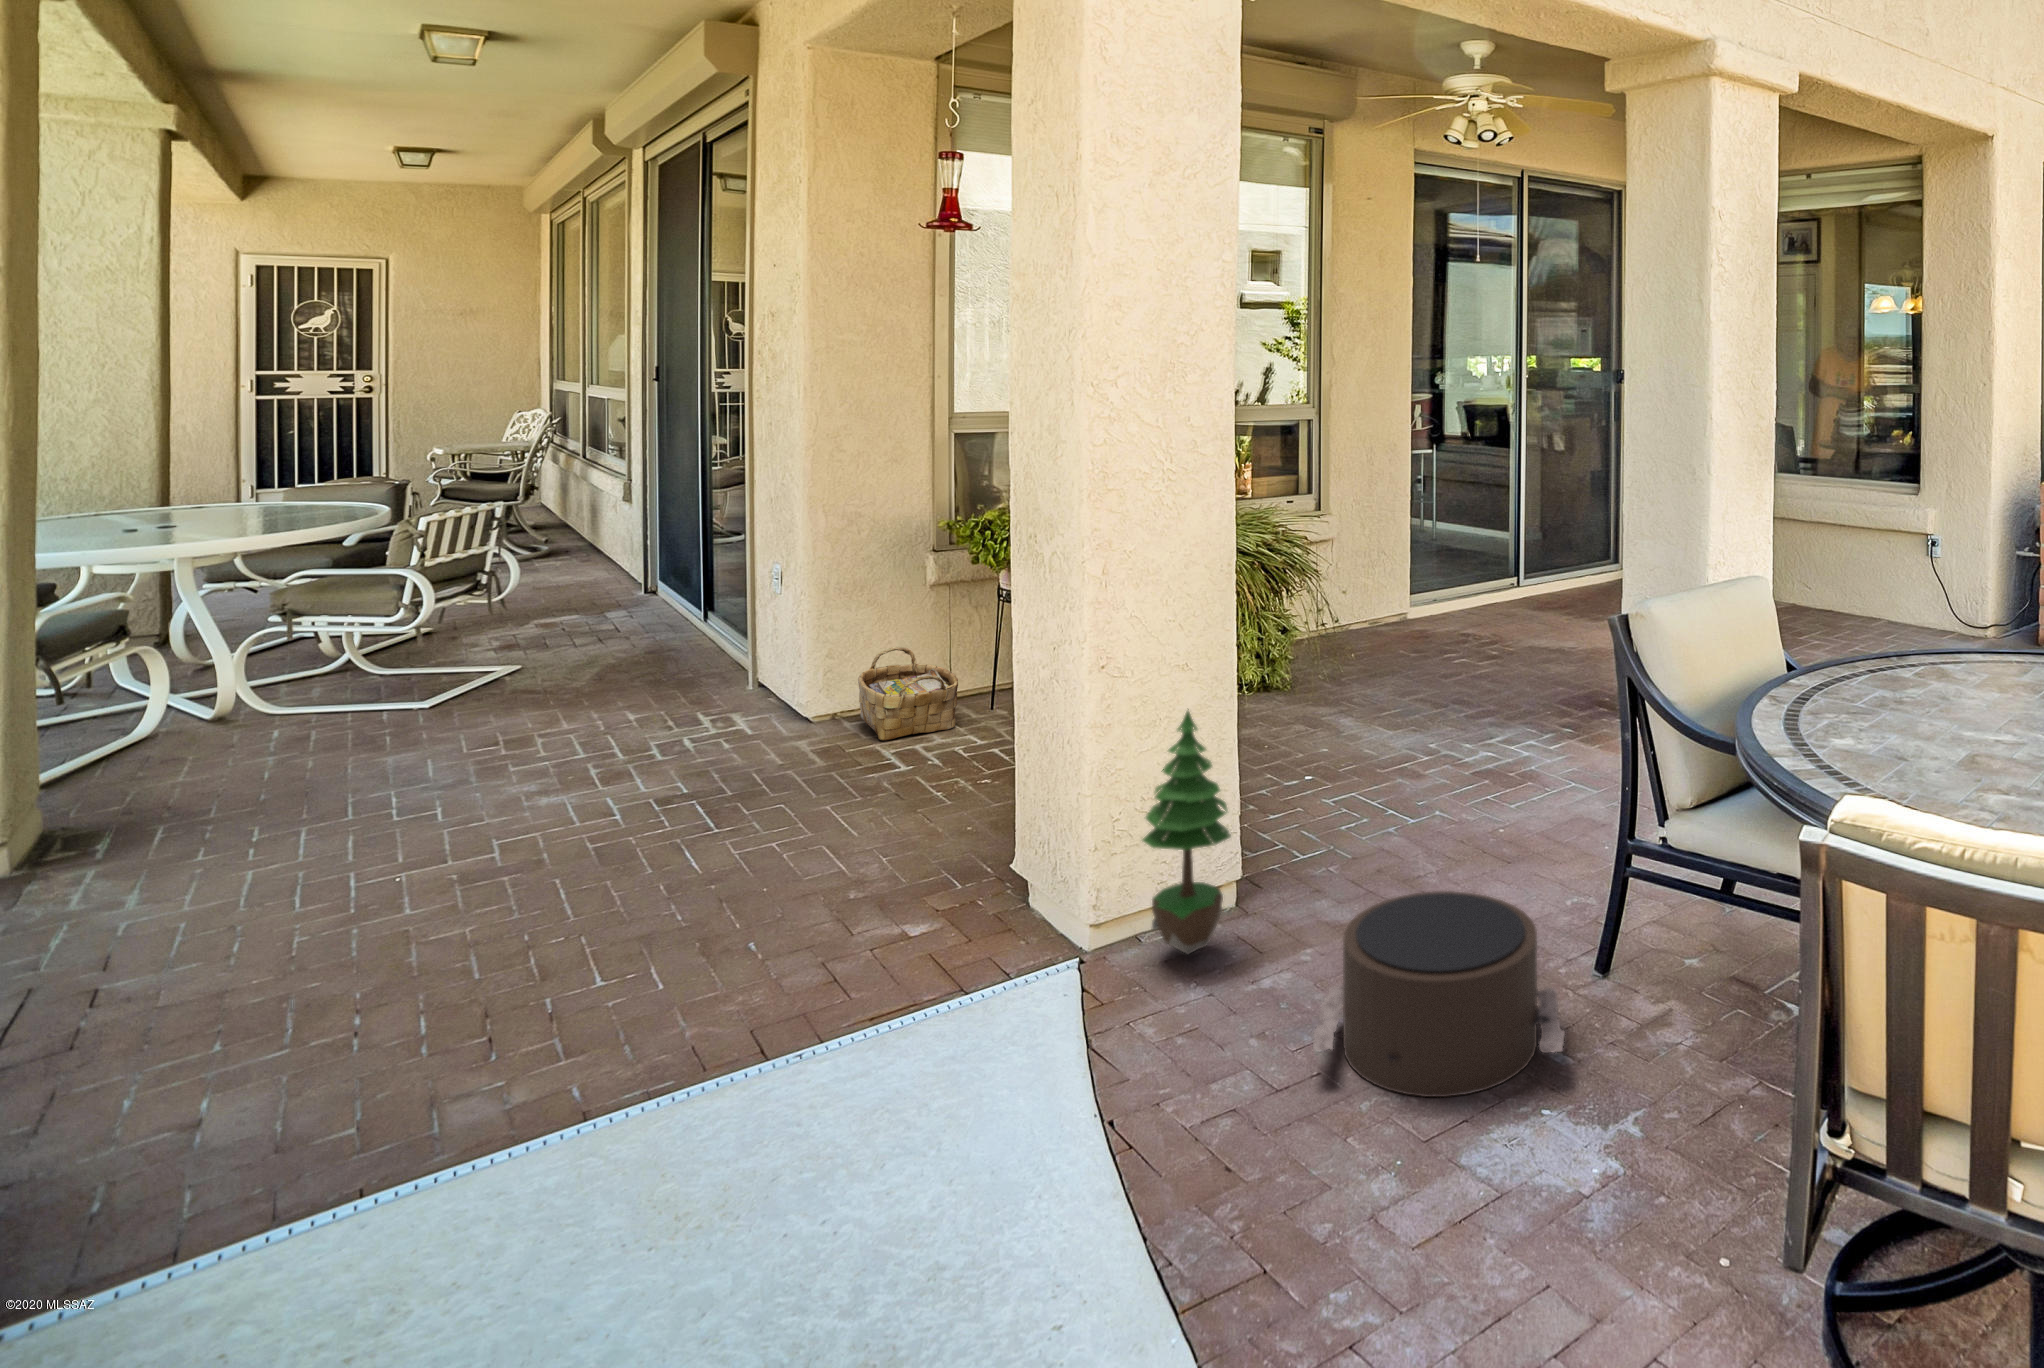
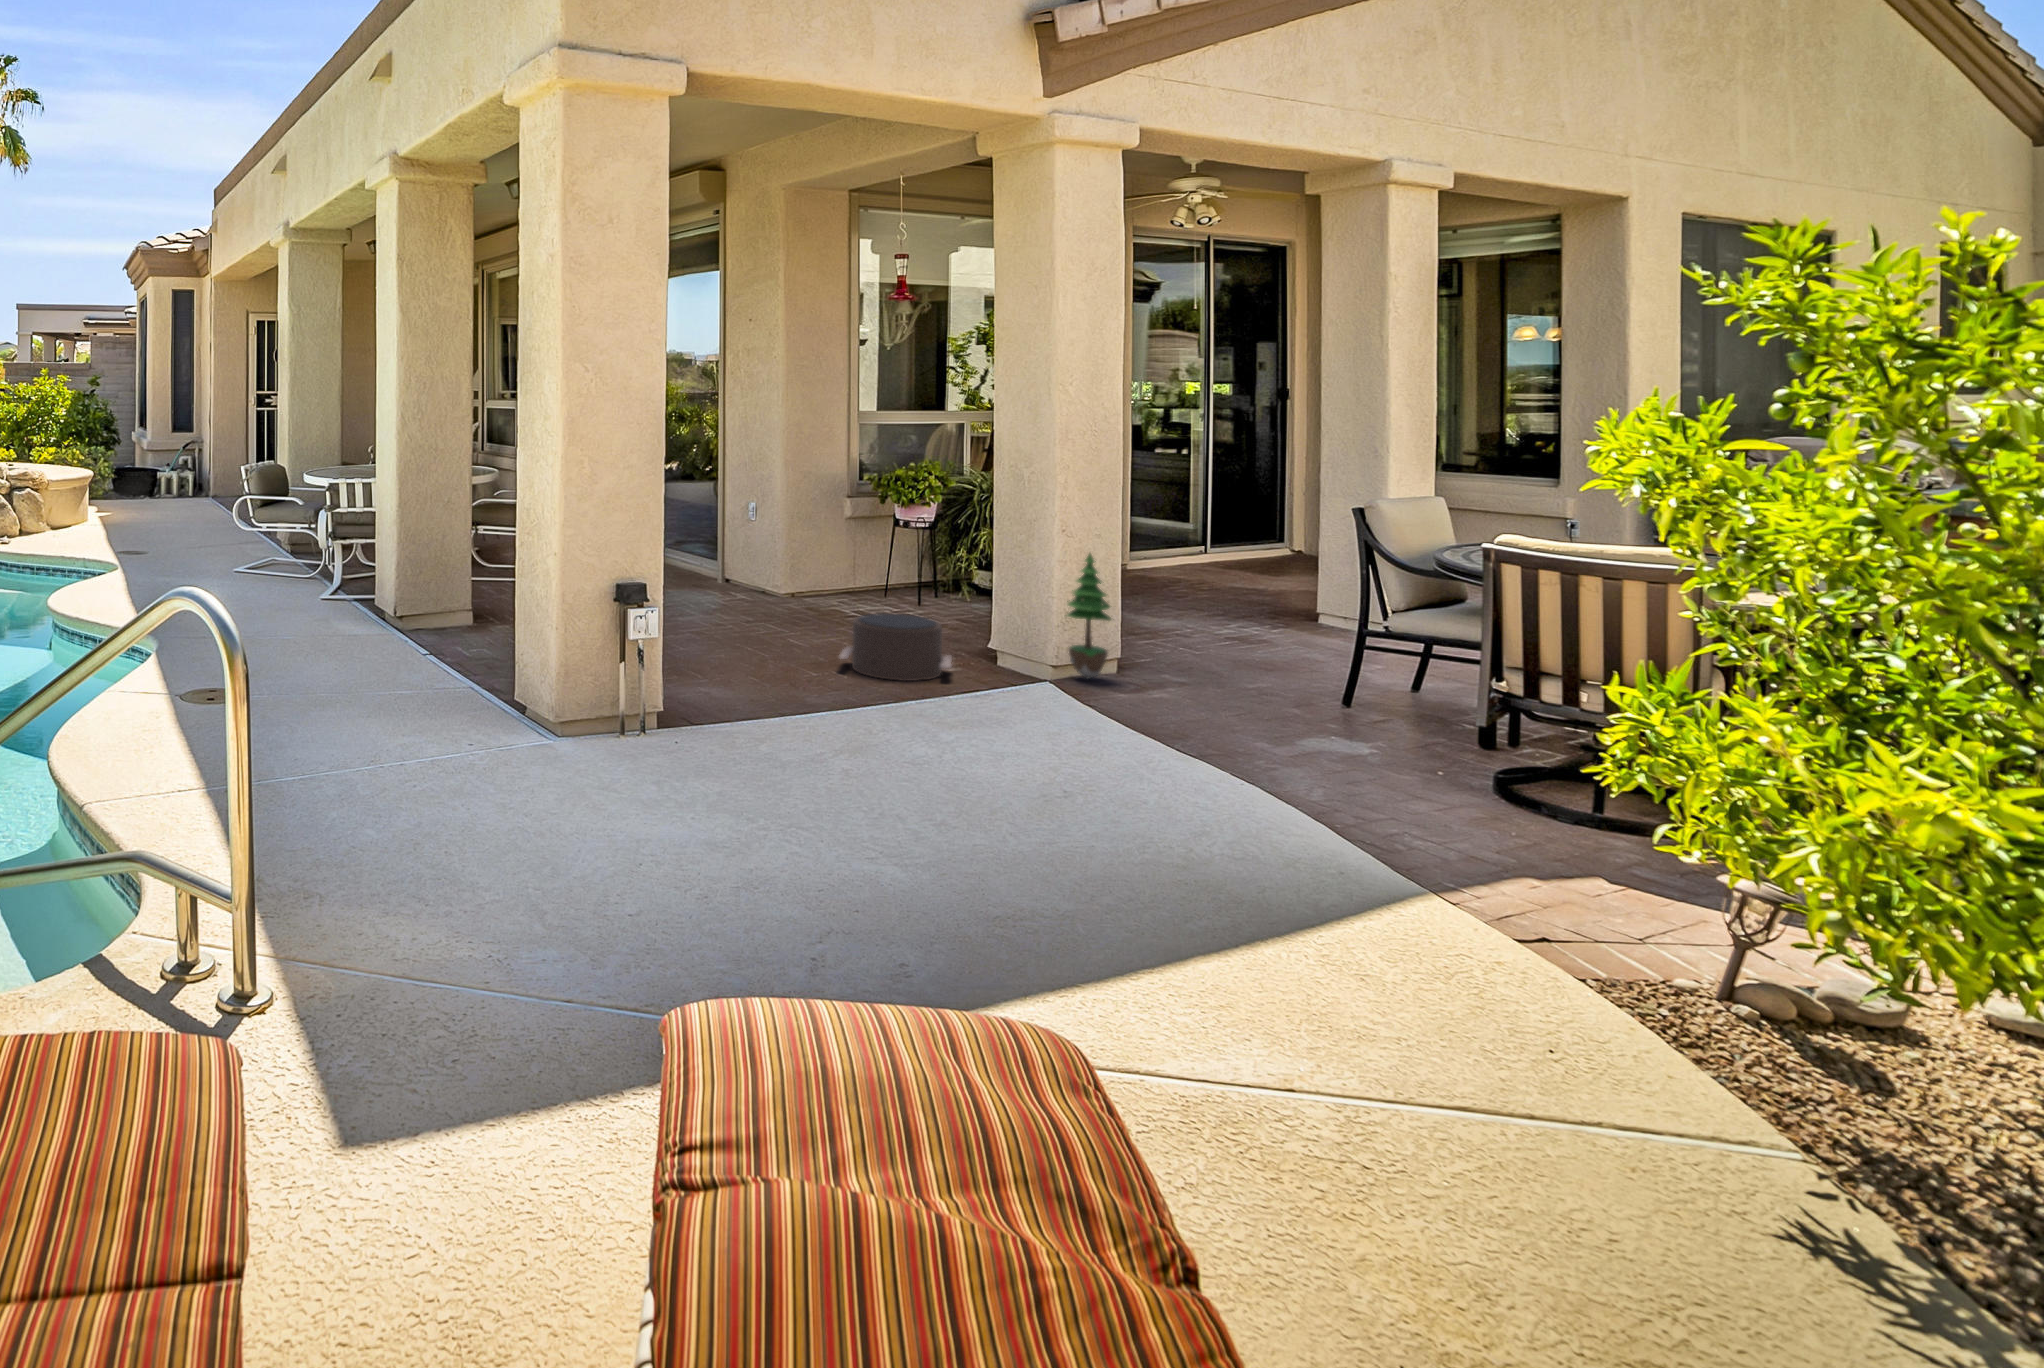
woven basket: present [858,647,958,741] -> none [783,545,845,597]
pouf: present [1313,891,1565,1097] -> present [840,614,952,681]

